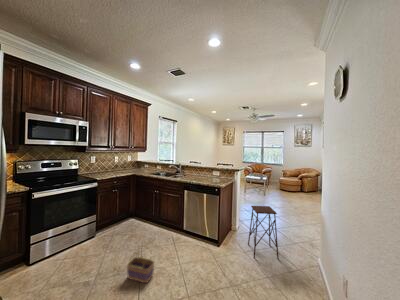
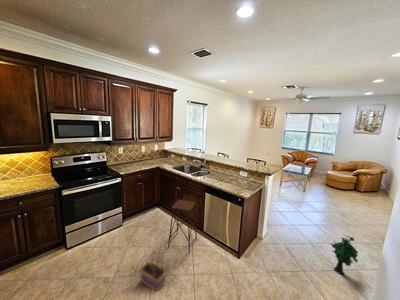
side table: present [248,206,279,259] -> present [168,200,197,252]
decorative plant: none [289,213,312,247] -> present [331,237,358,274]

